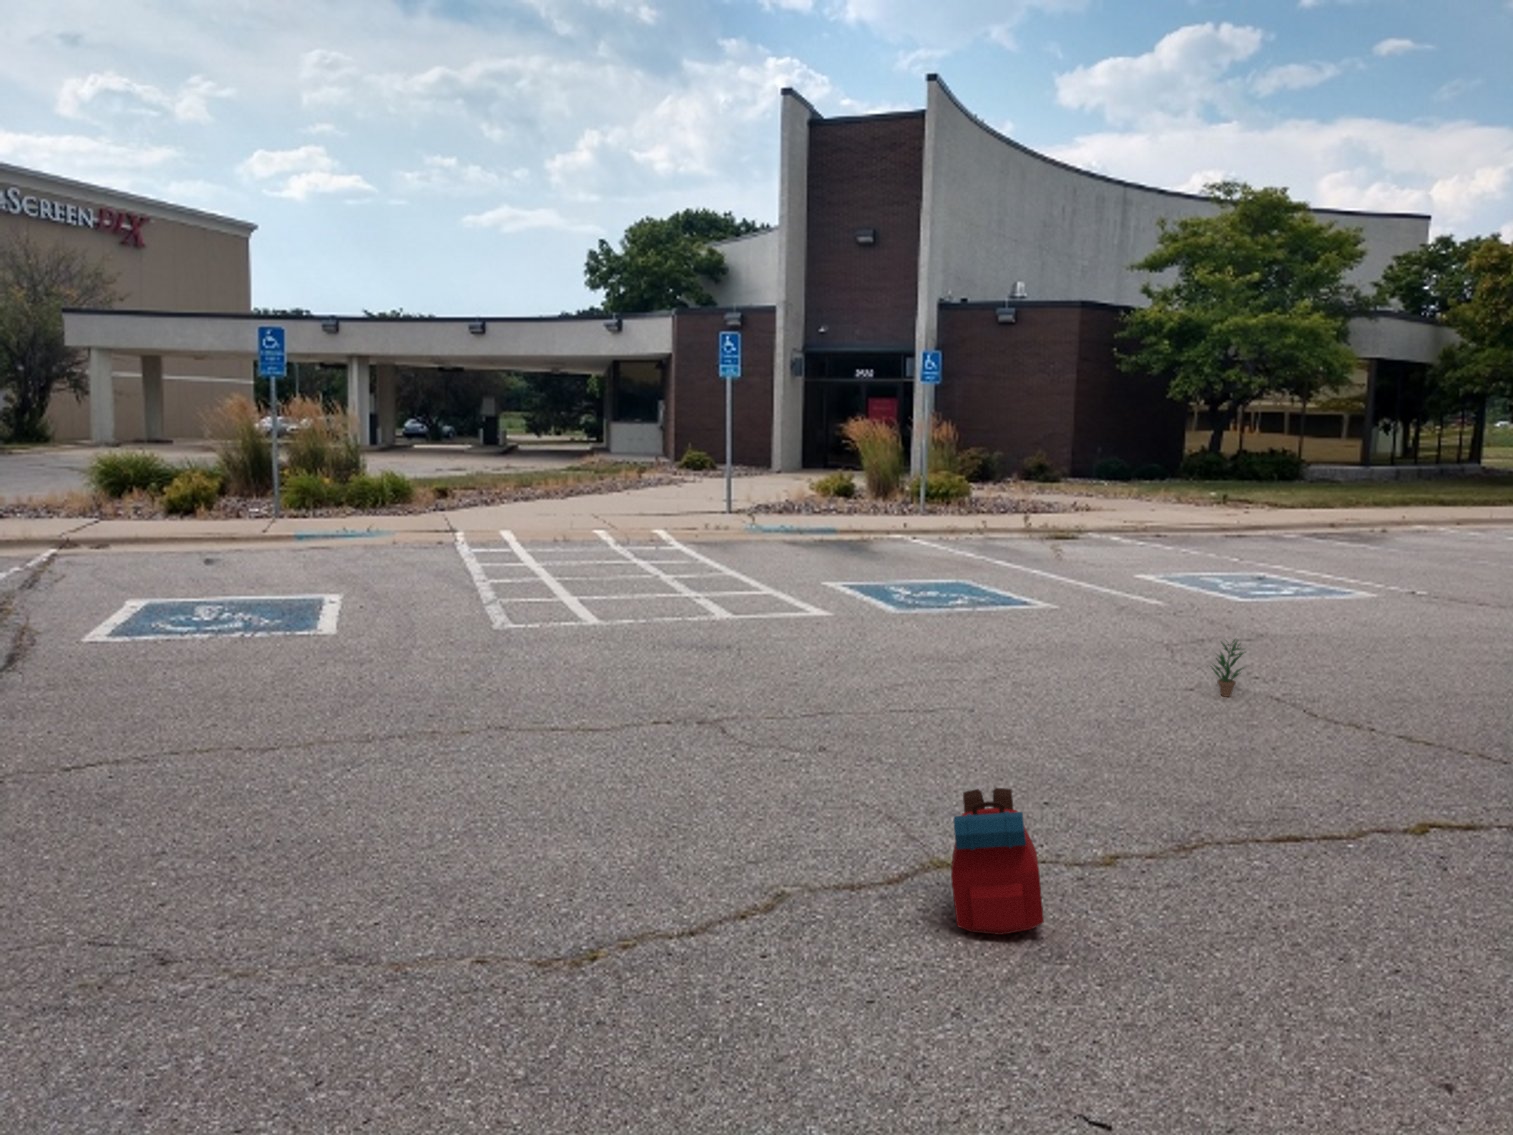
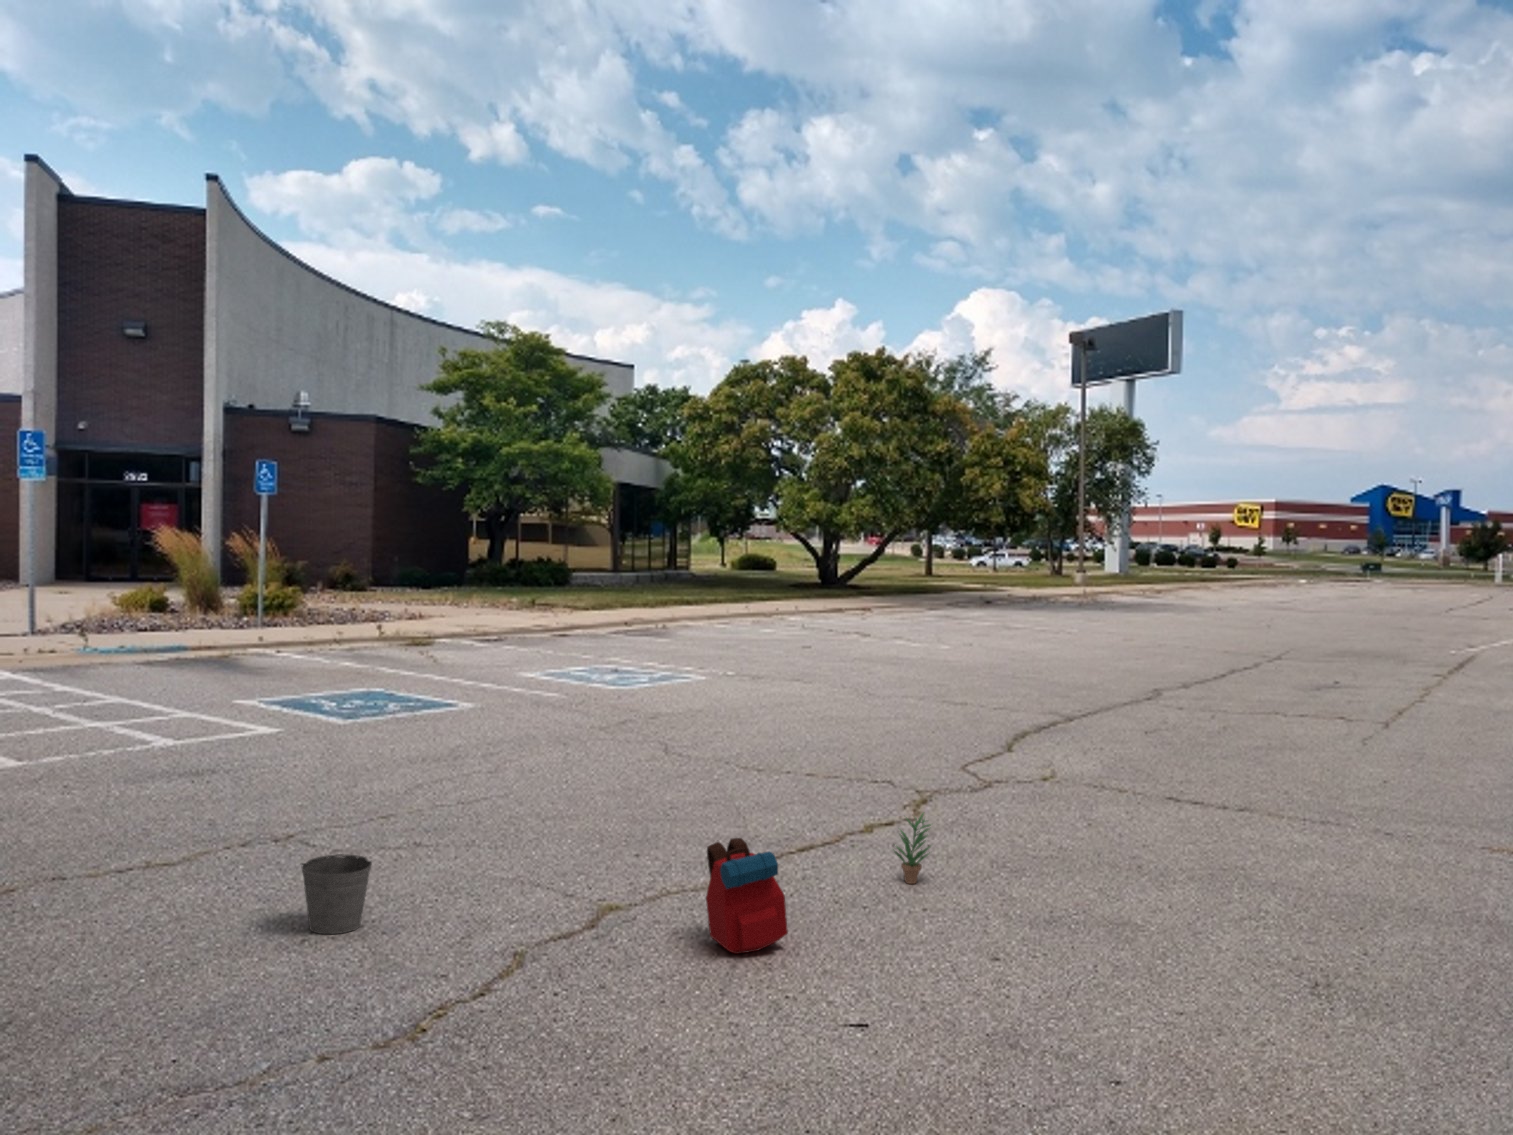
potted plant: present [1212,640,1244,697] -> present [894,814,931,884]
bucket: none [583,737,651,818] -> present [301,854,372,934]

